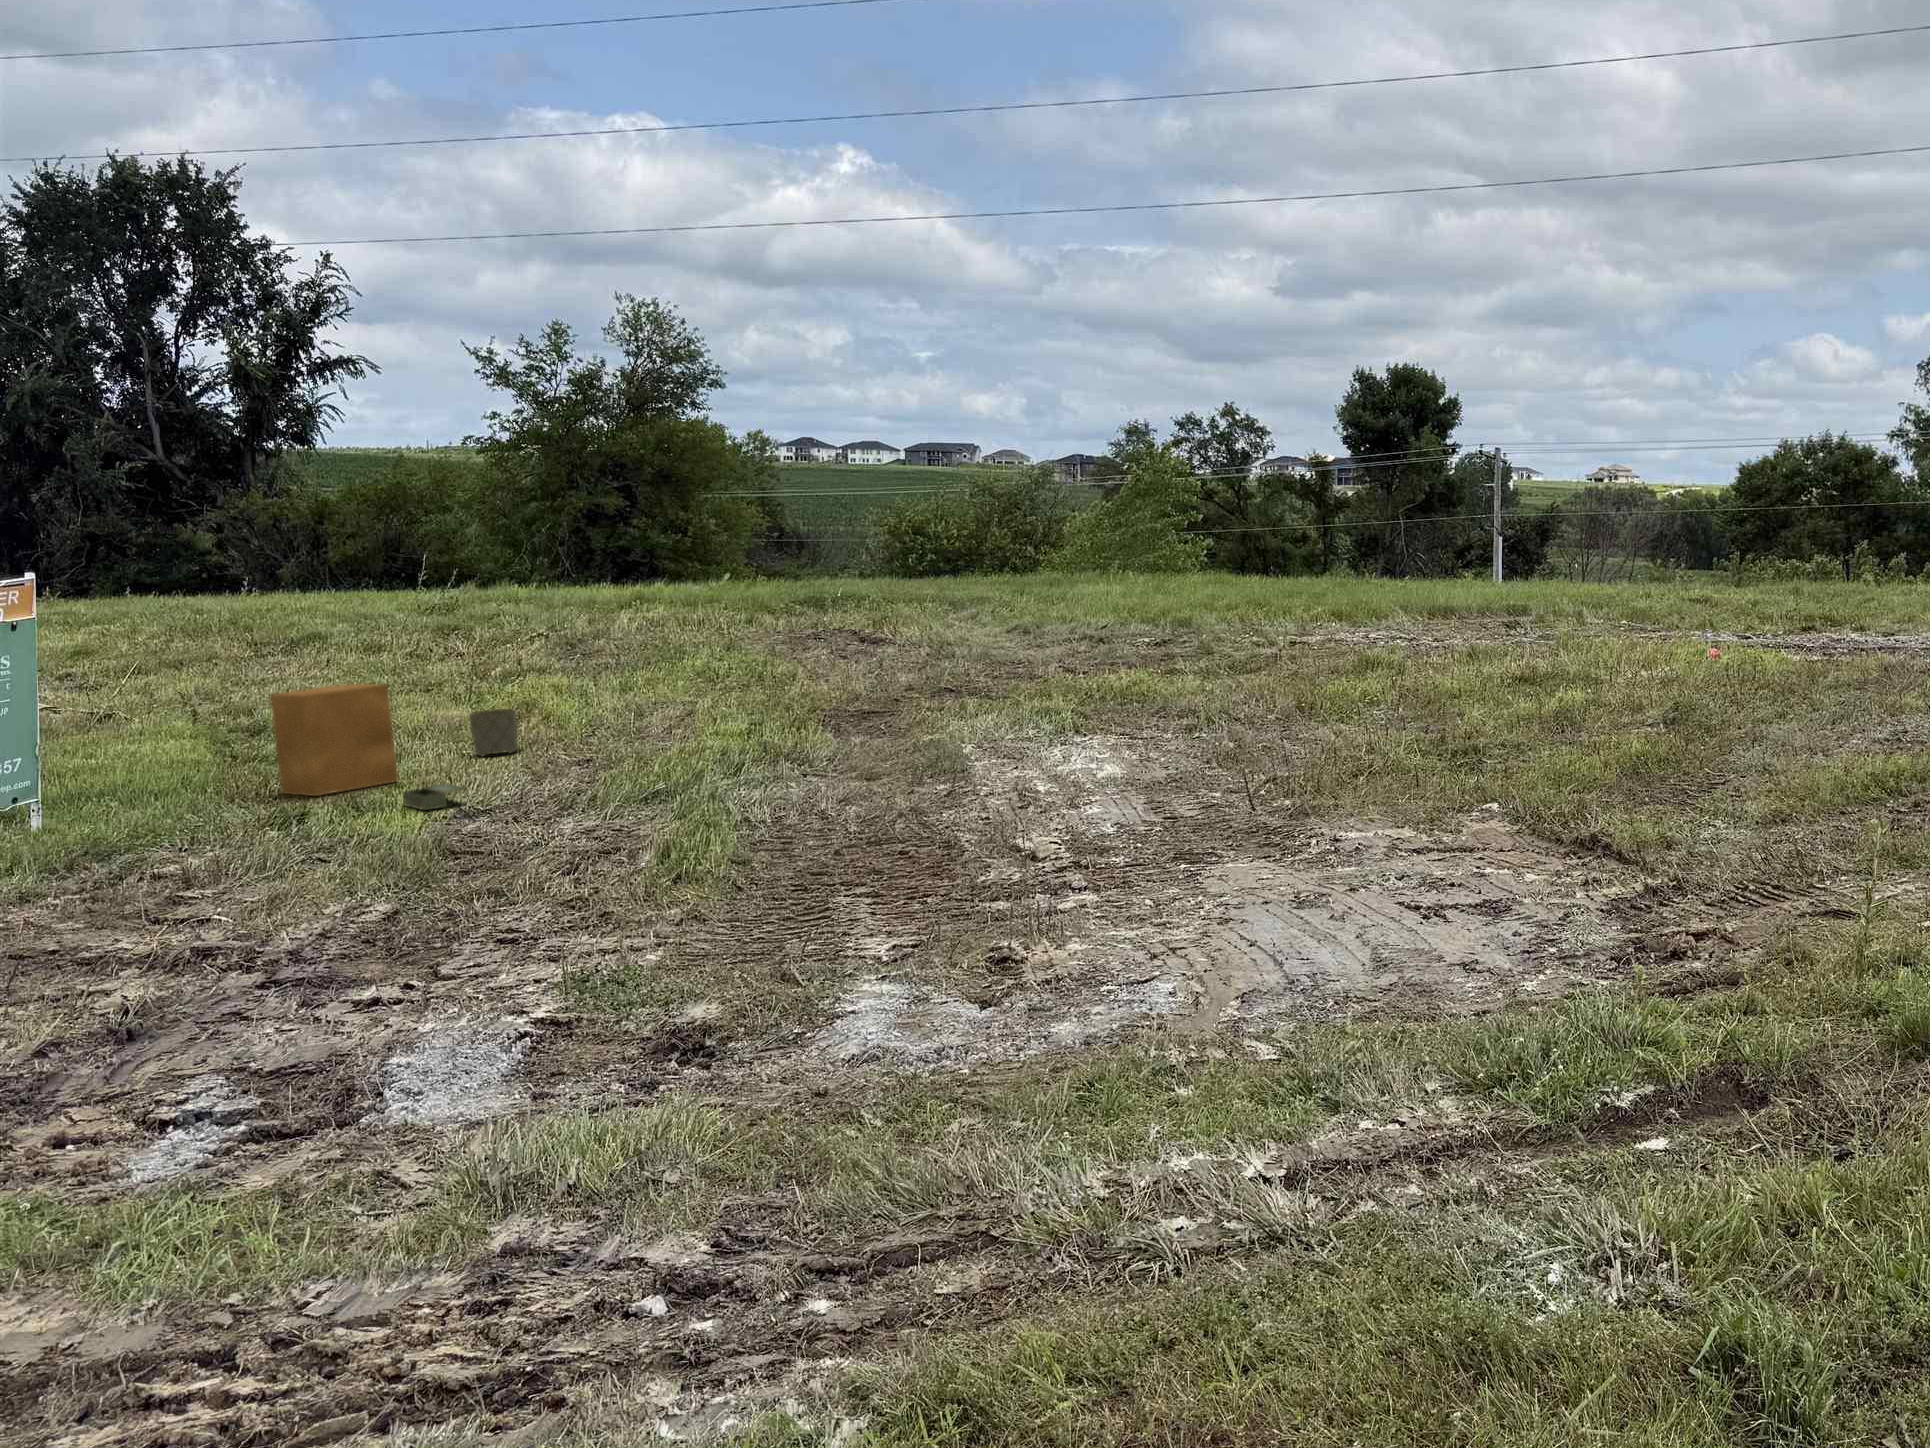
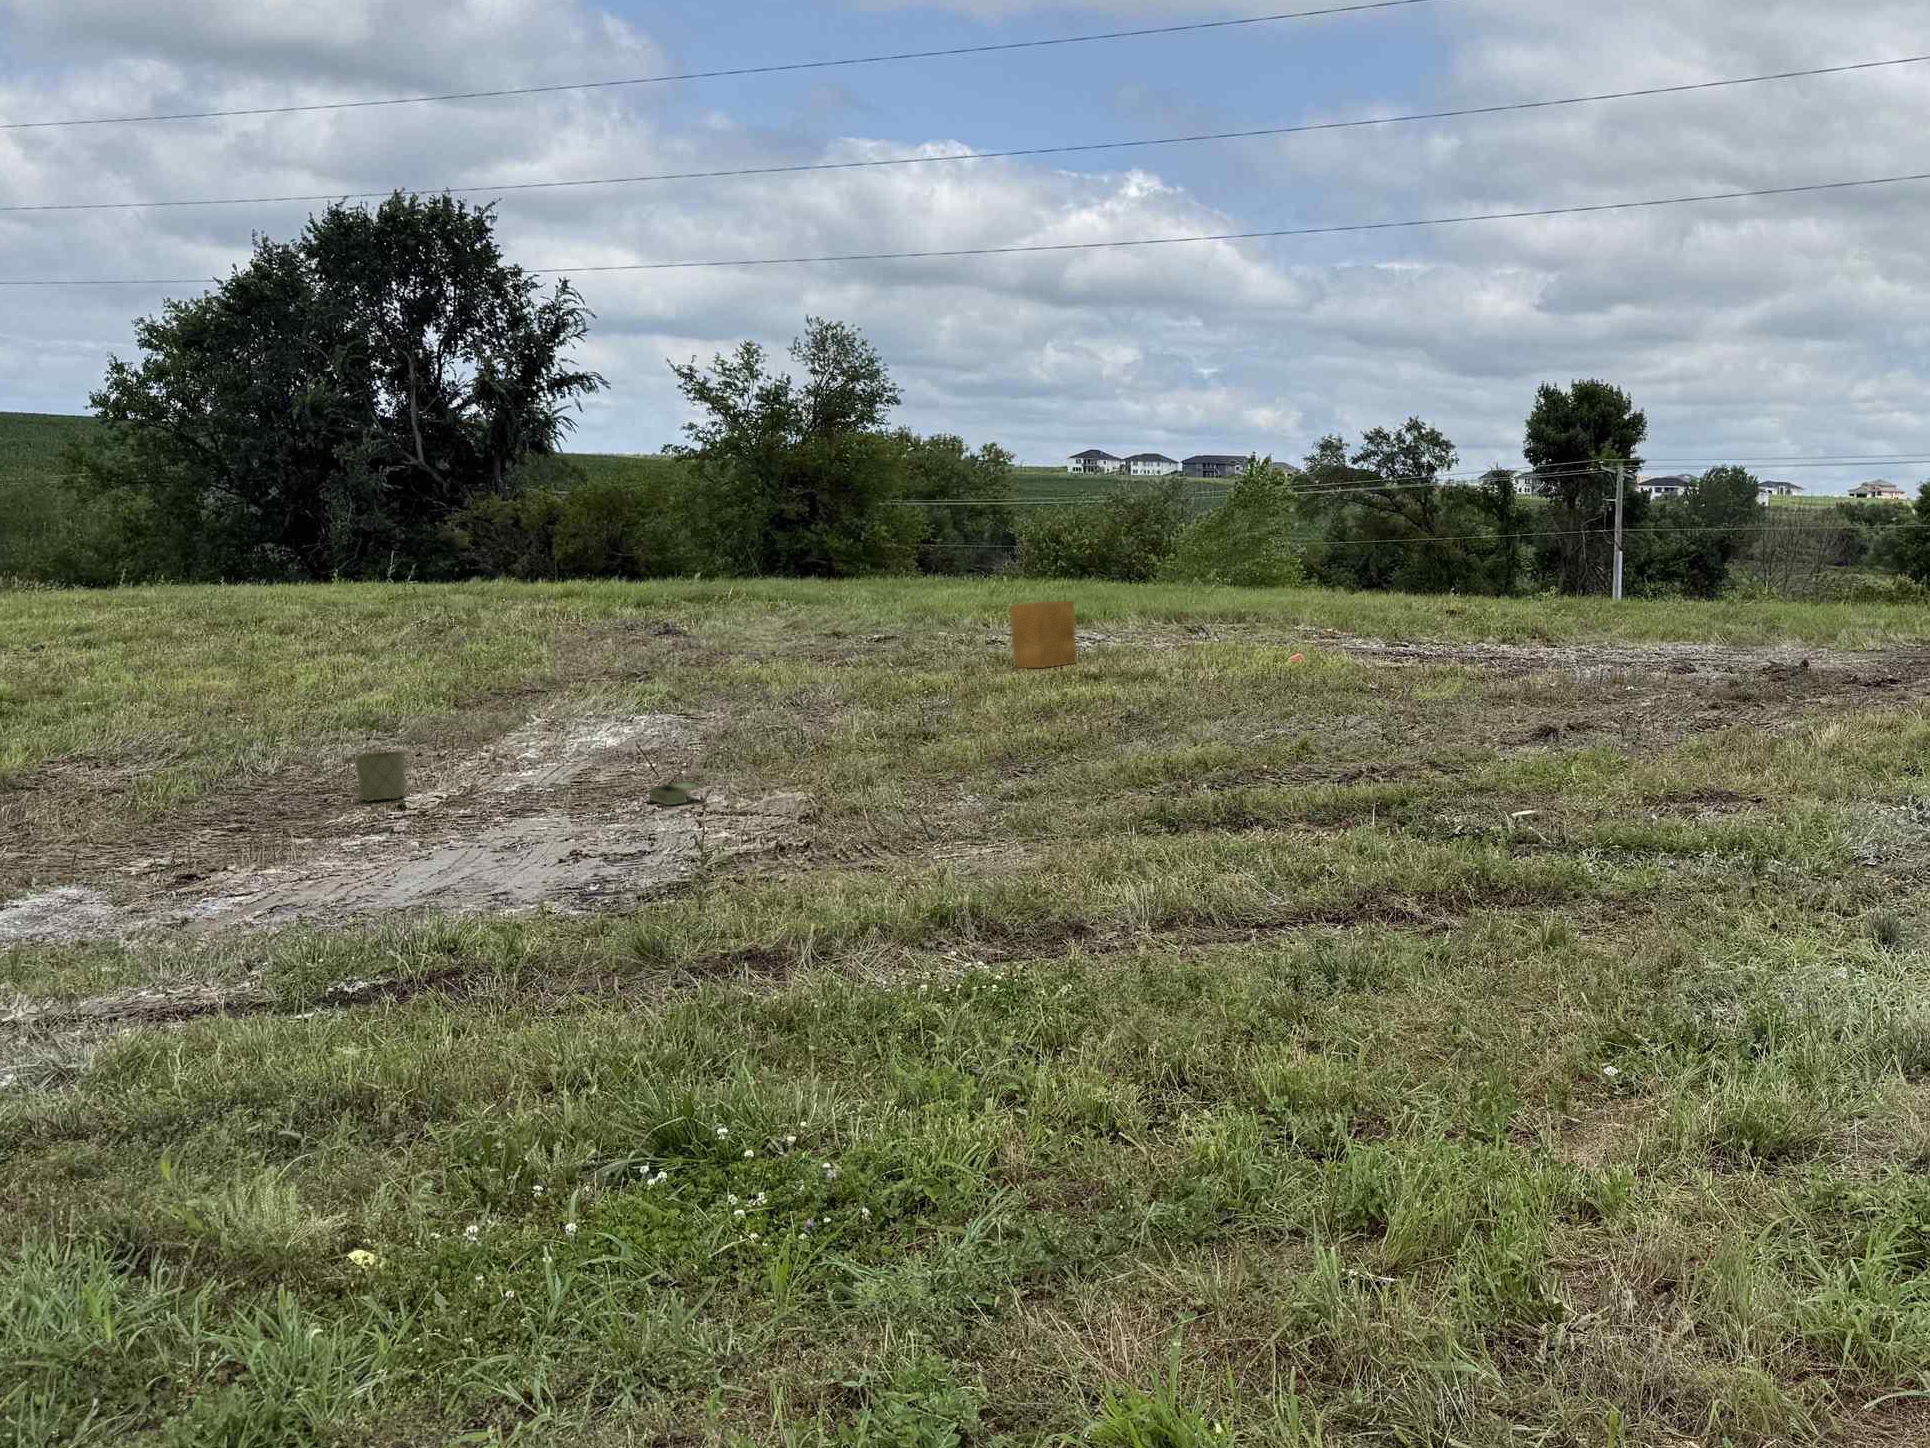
cardboard box: present [270,684,398,796] -> present [1010,601,1077,668]
planter: present [469,709,517,757] -> present [355,751,406,801]

